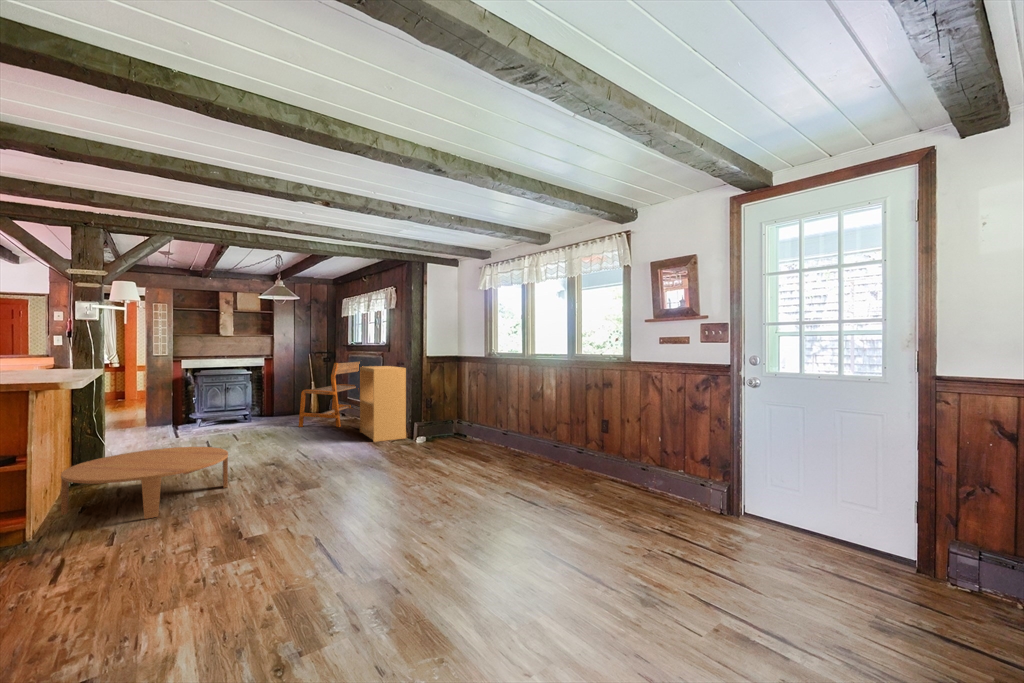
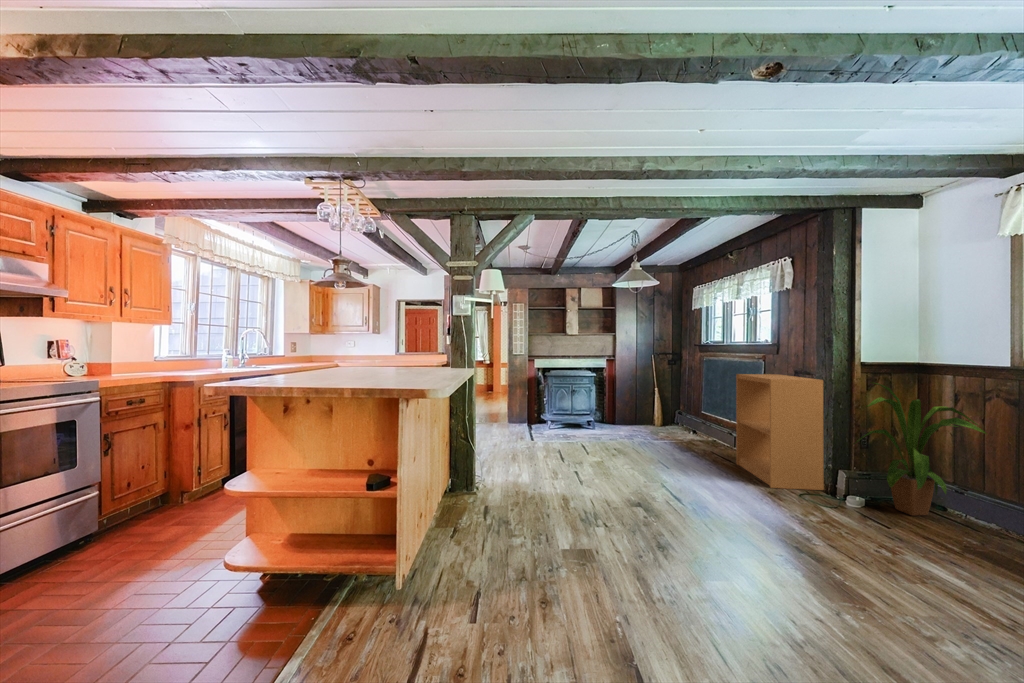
bench: present [298,361,360,427] -> none [650,365,729,451]
house plant: none [416,368,473,443] -> present [855,382,987,516]
coffee table: present [61,447,228,519] -> none [433,465,597,577]

